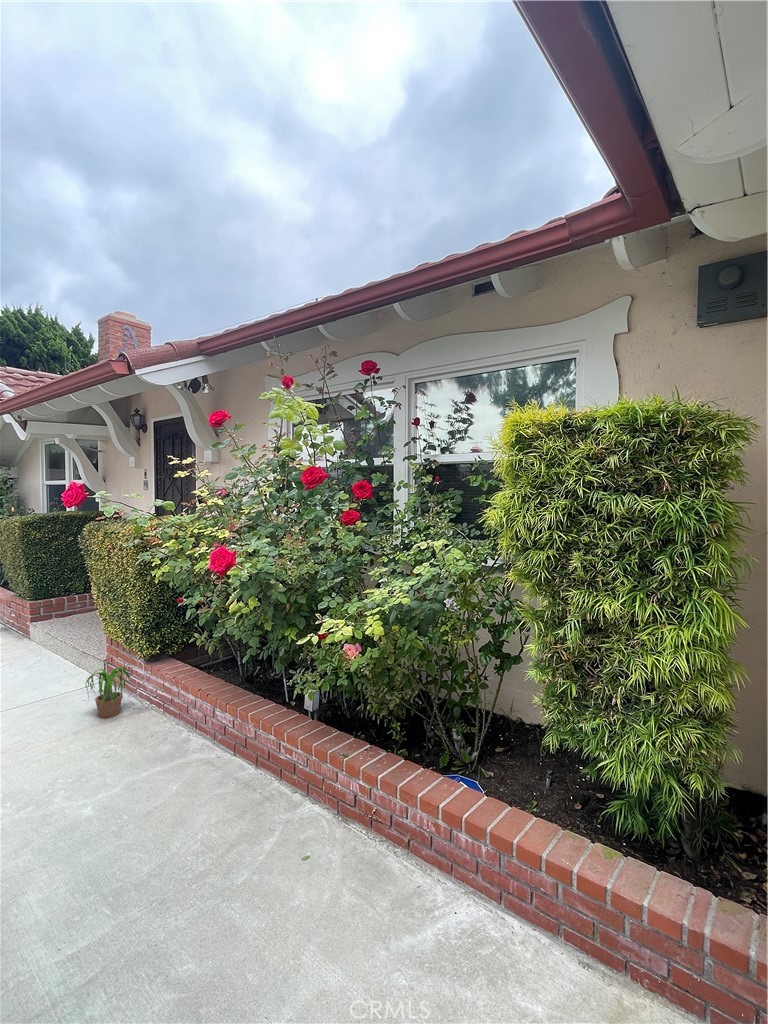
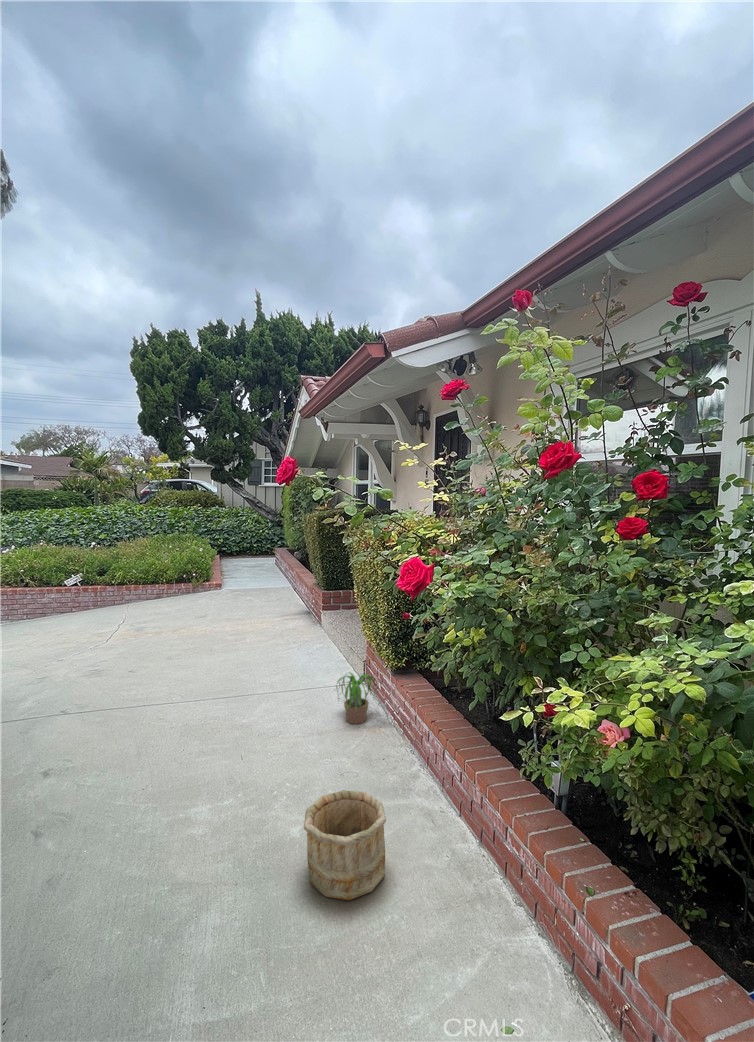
wooden bucket: none [106,752,186,846] -> present [304,790,386,901]

